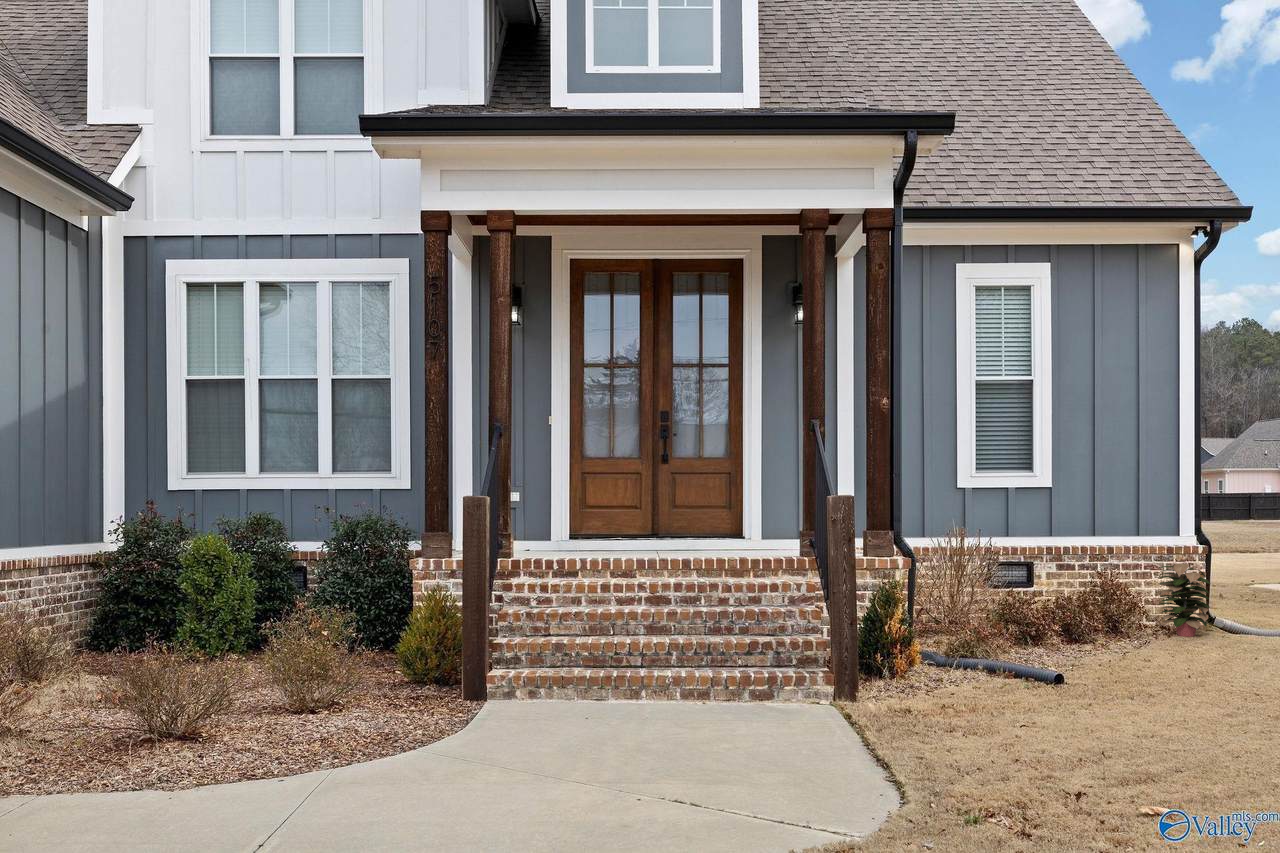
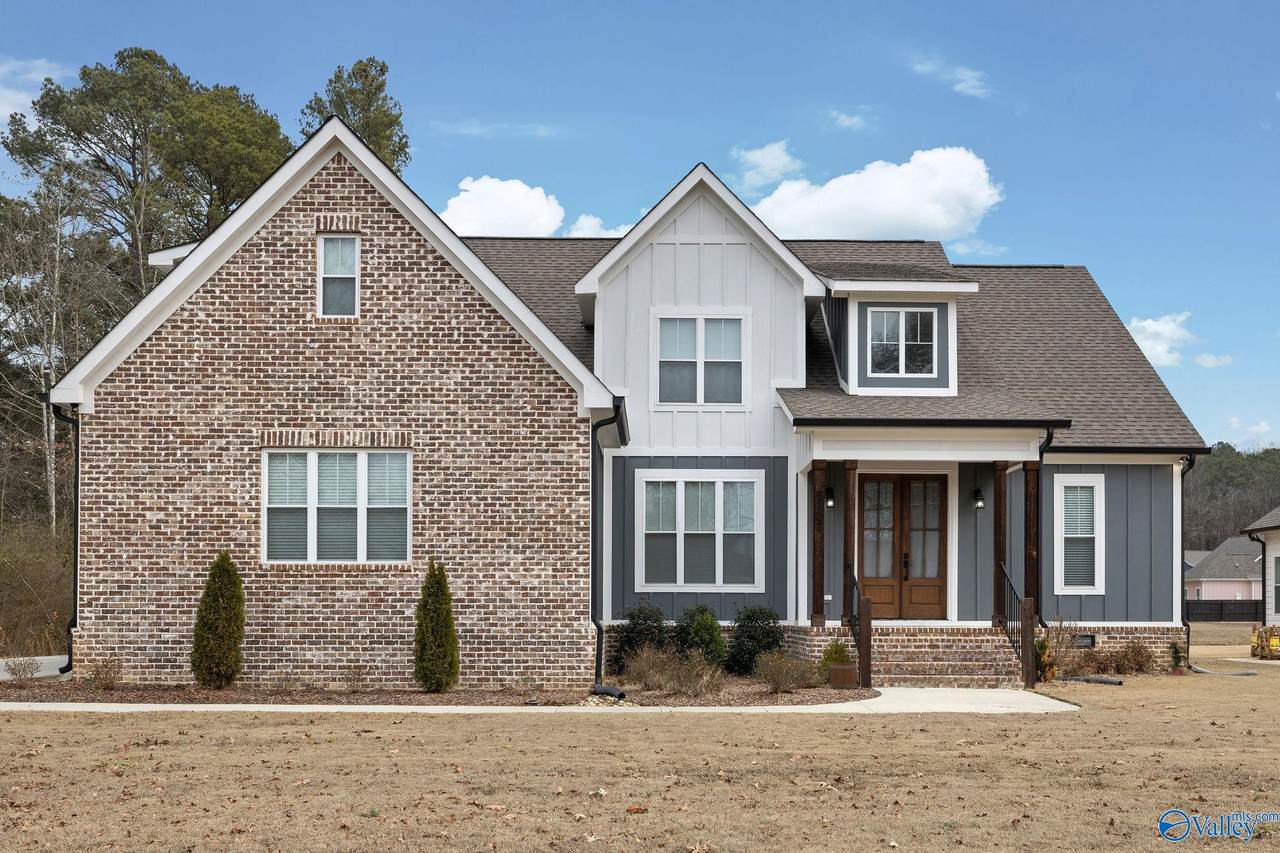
bucket: none [393,640,458,704] -> present [830,662,858,689]

